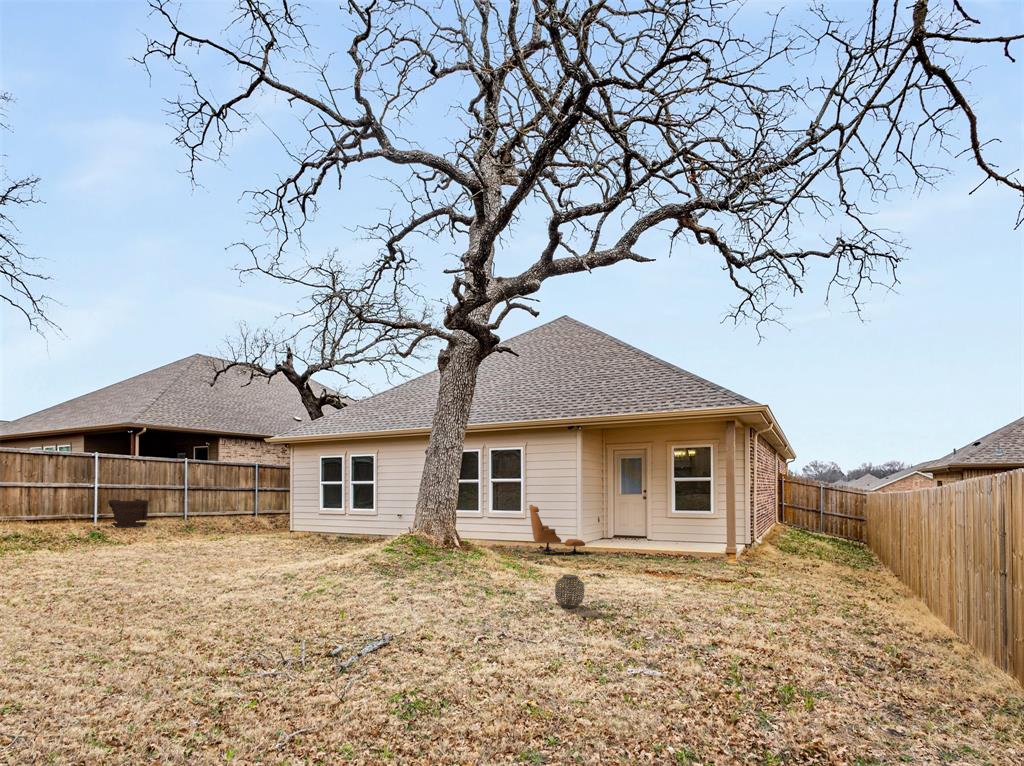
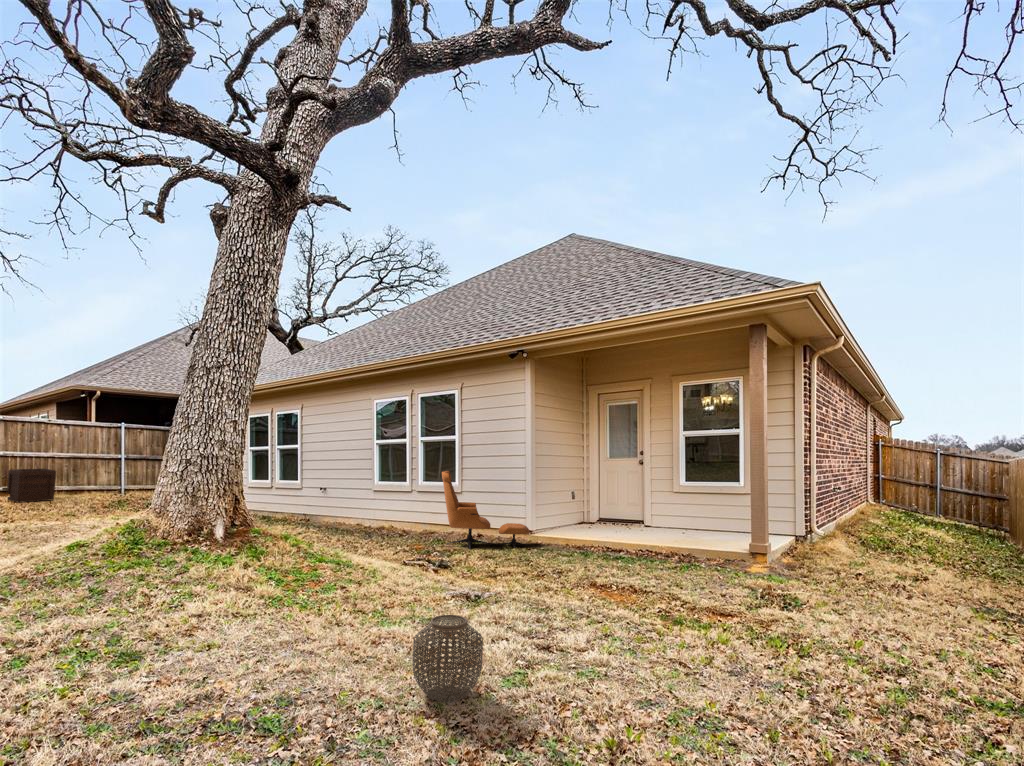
woven basket: present [555,574,584,608] -> present [413,615,483,702]

